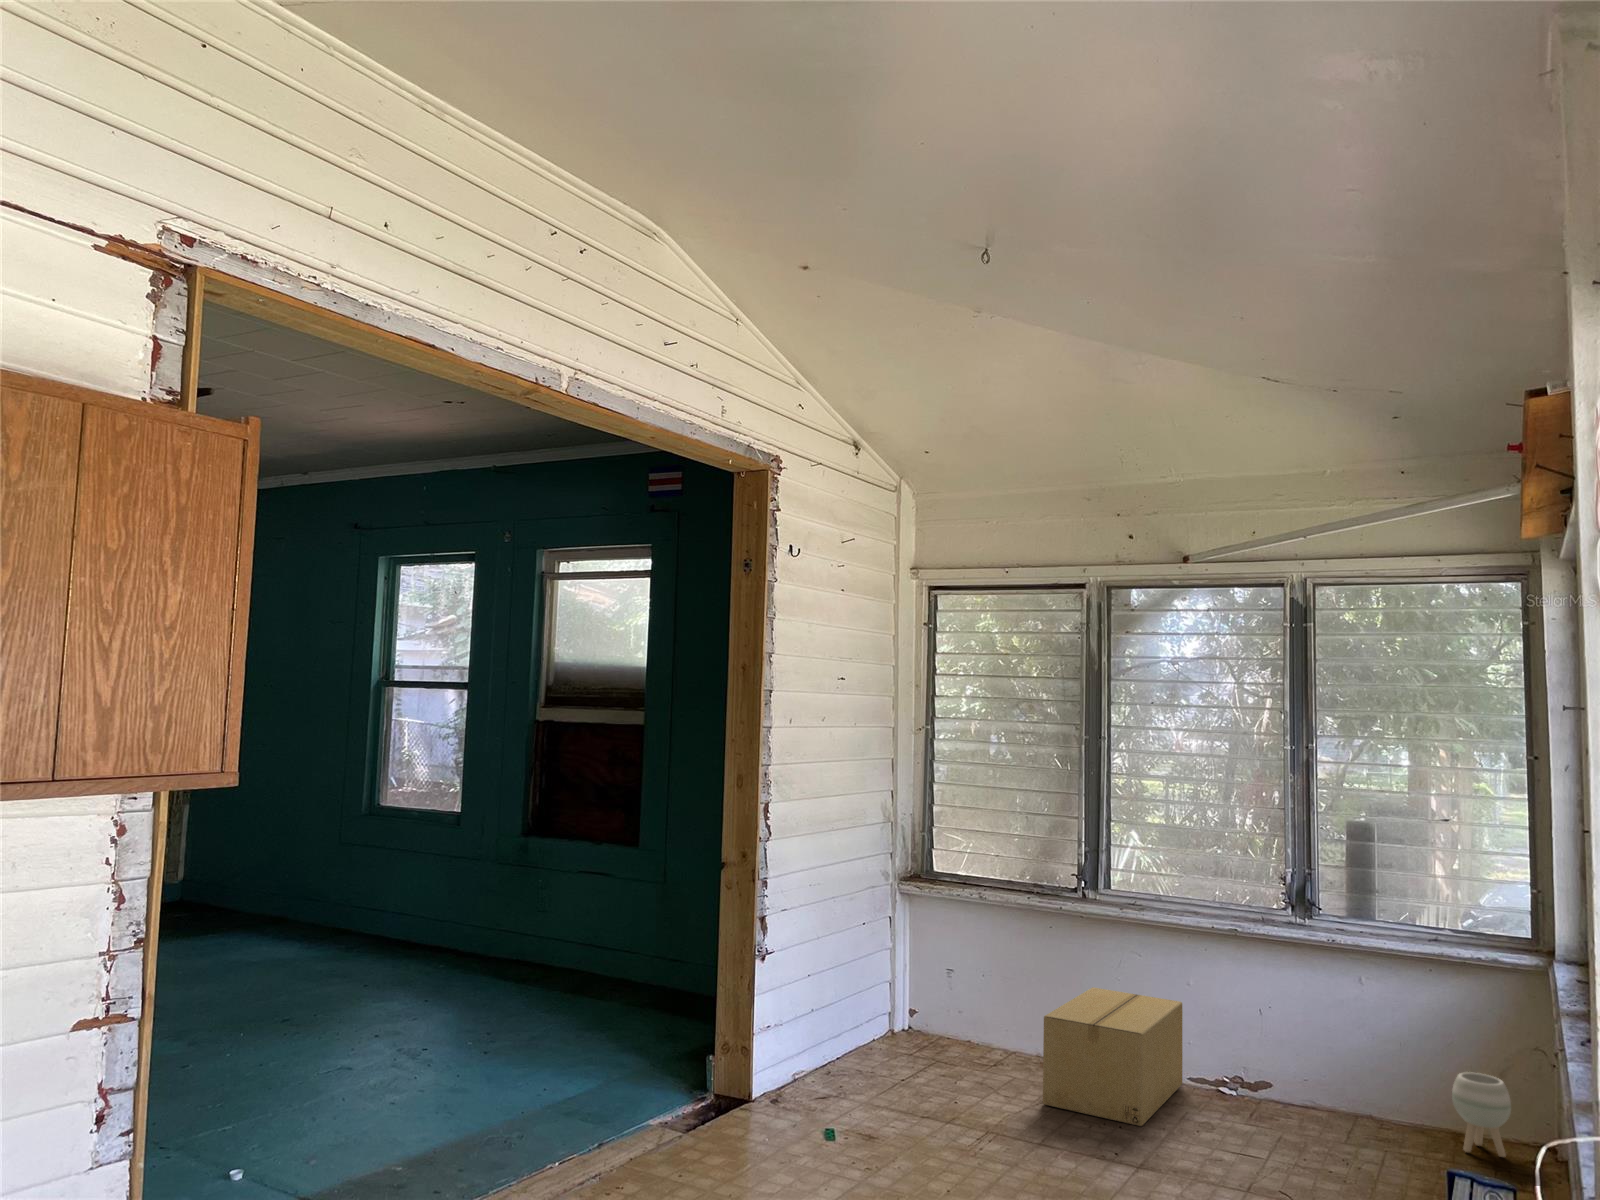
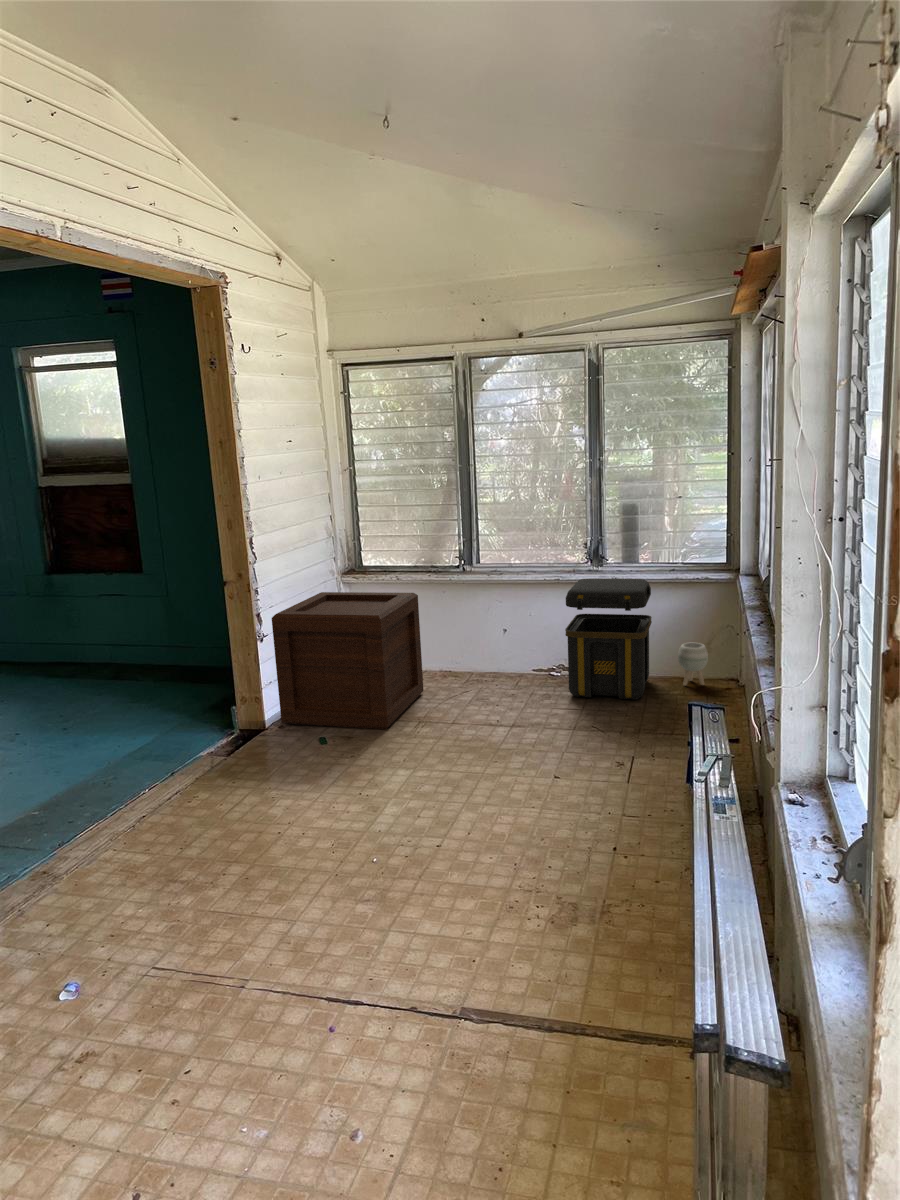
wooden crate: none [774,901,1005,1135] -> present [272,592,423,729]
toolbox: none [1243,934,1400,1161] -> present [565,578,652,700]
cardboard box: present [1043,987,1182,1126] -> none [448,626,530,702]

